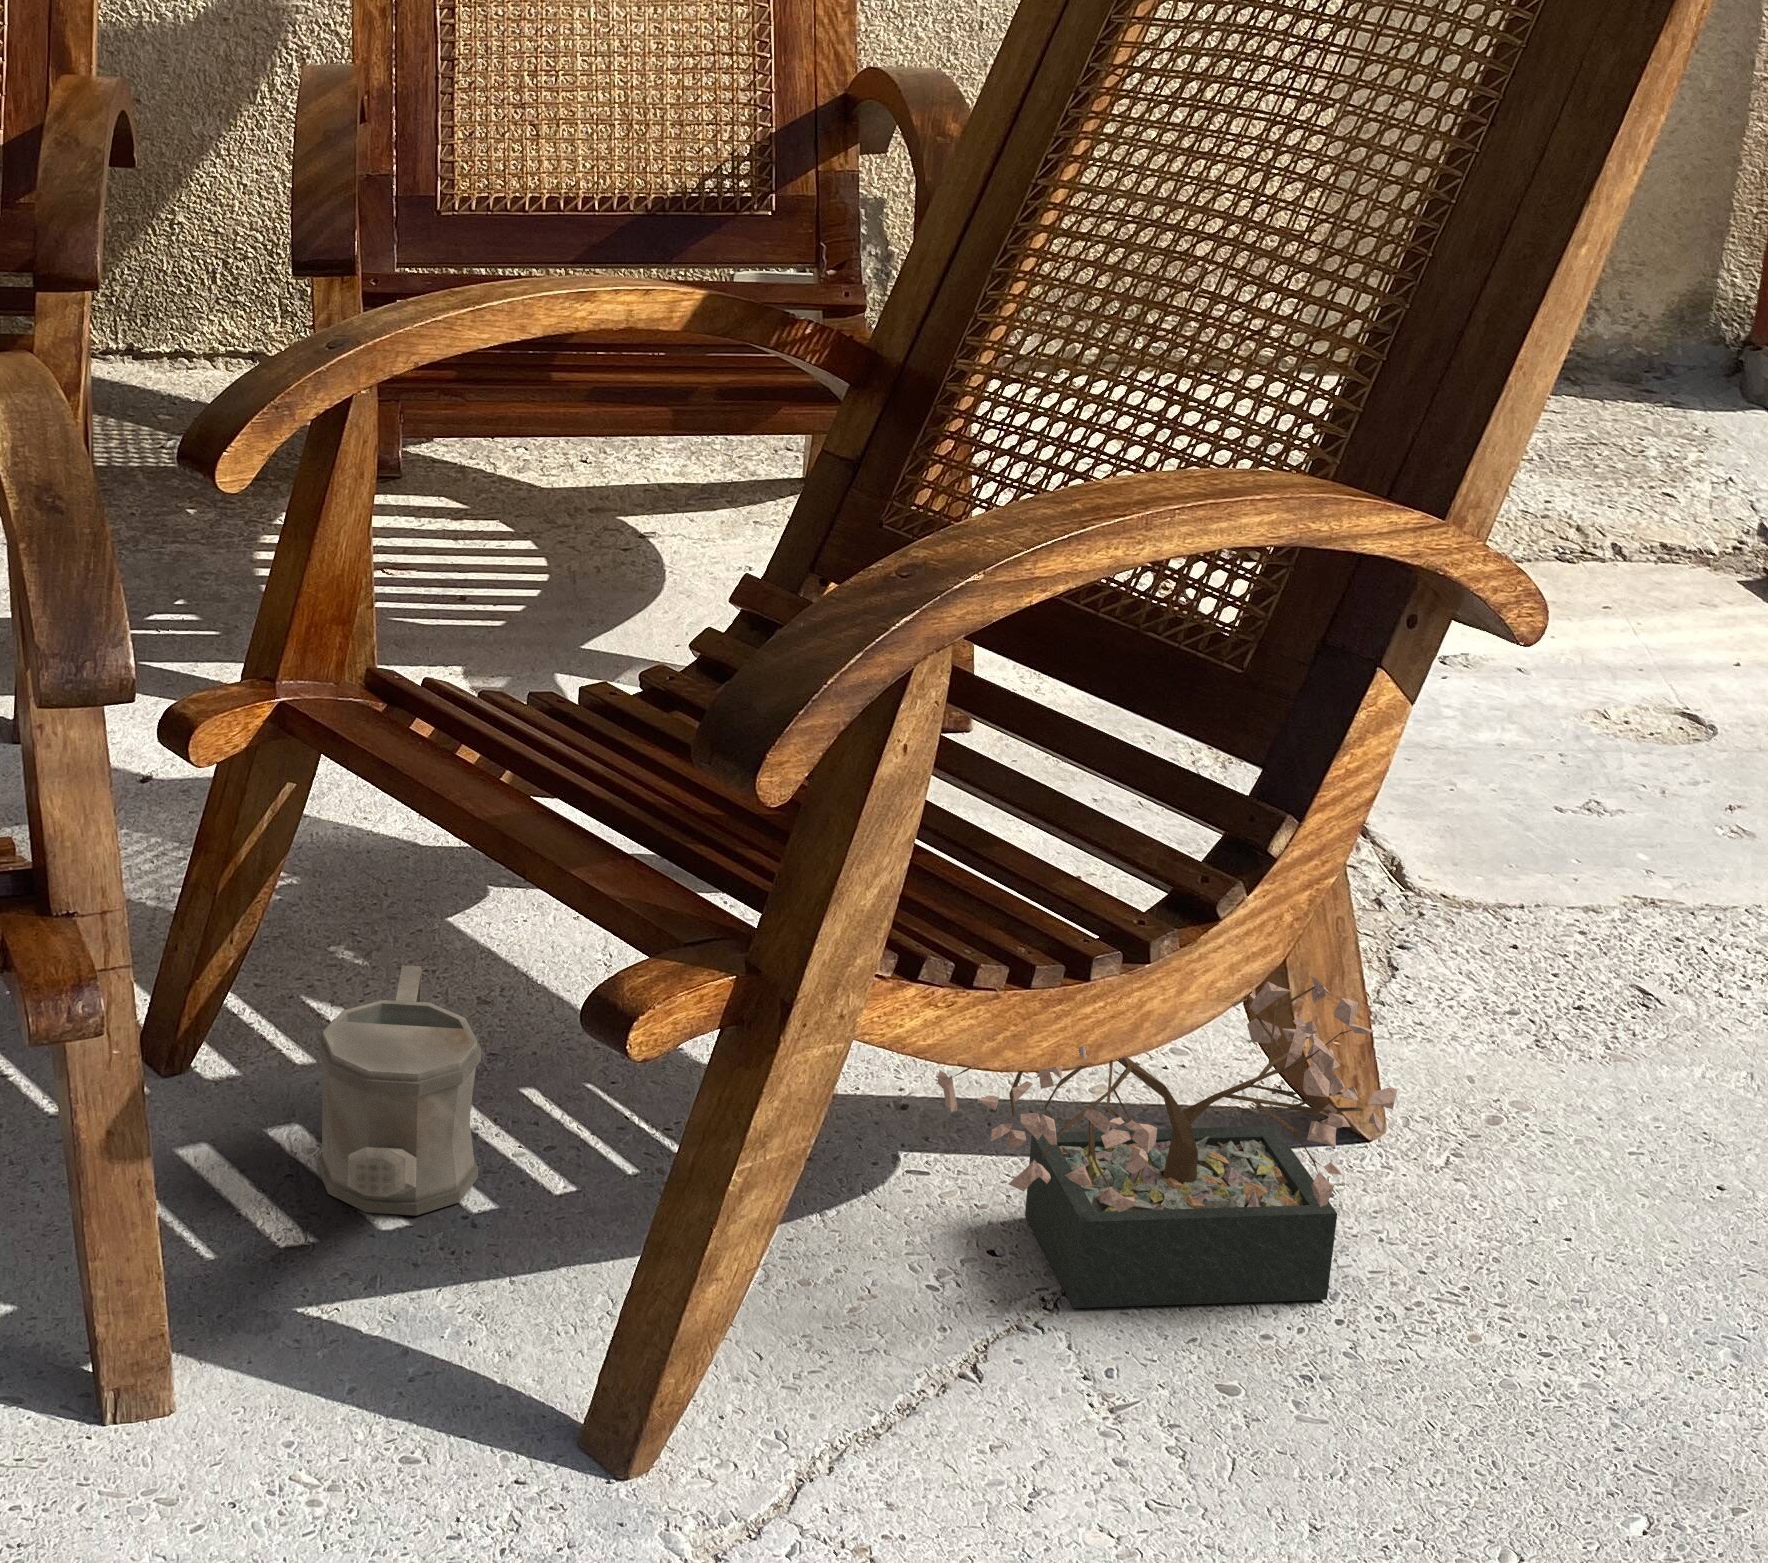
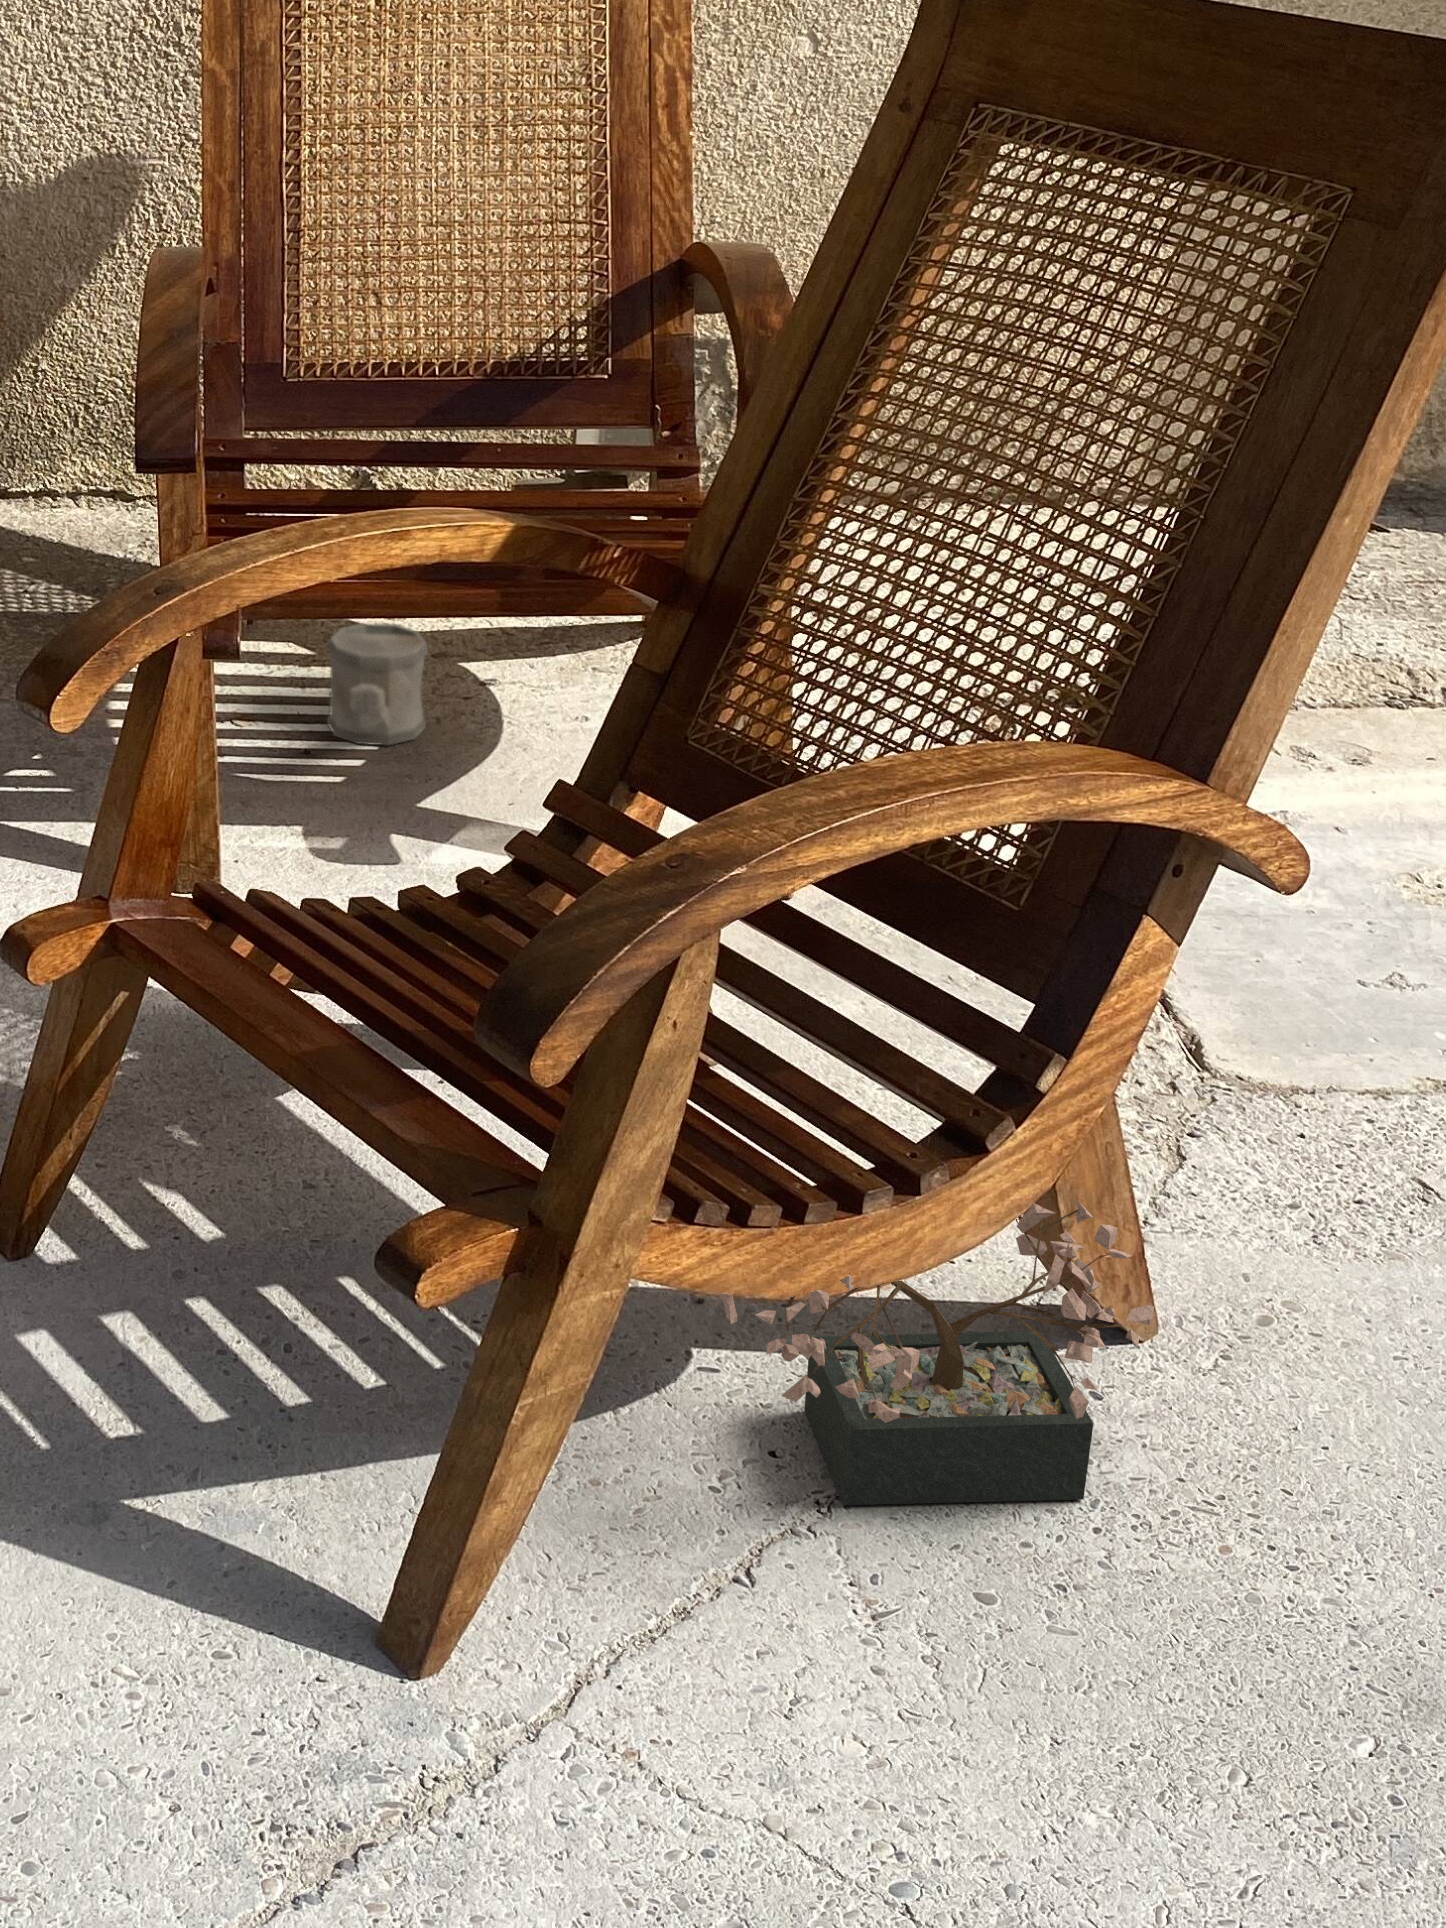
watering can: present [318,965,481,1216] -> present [327,624,428,745]

